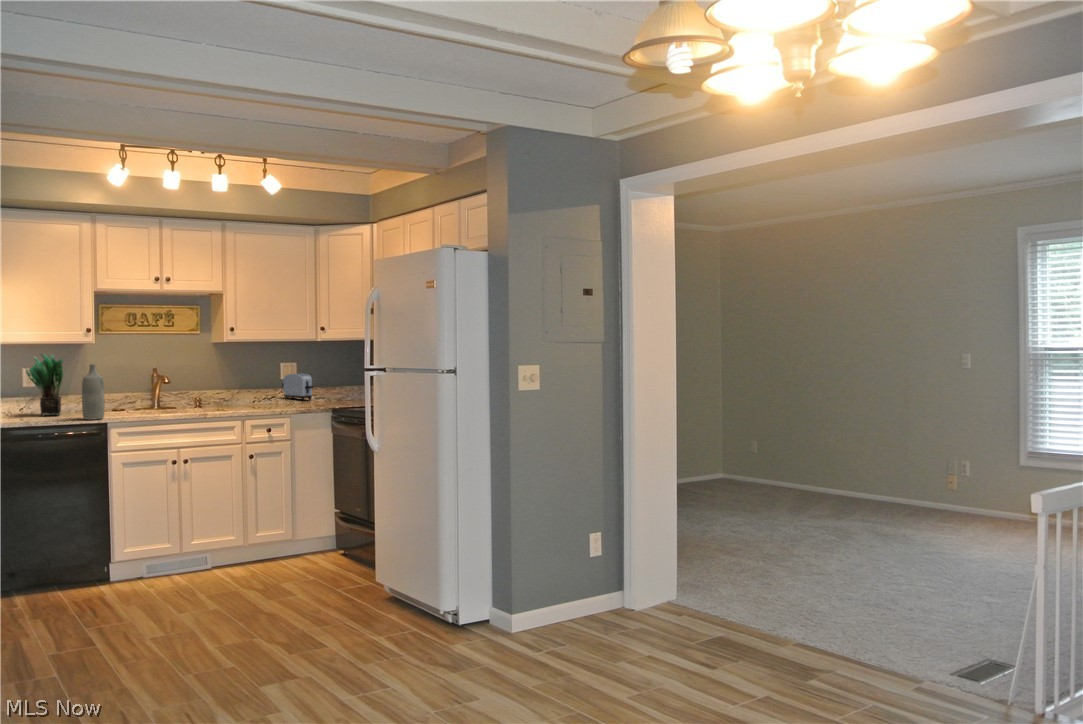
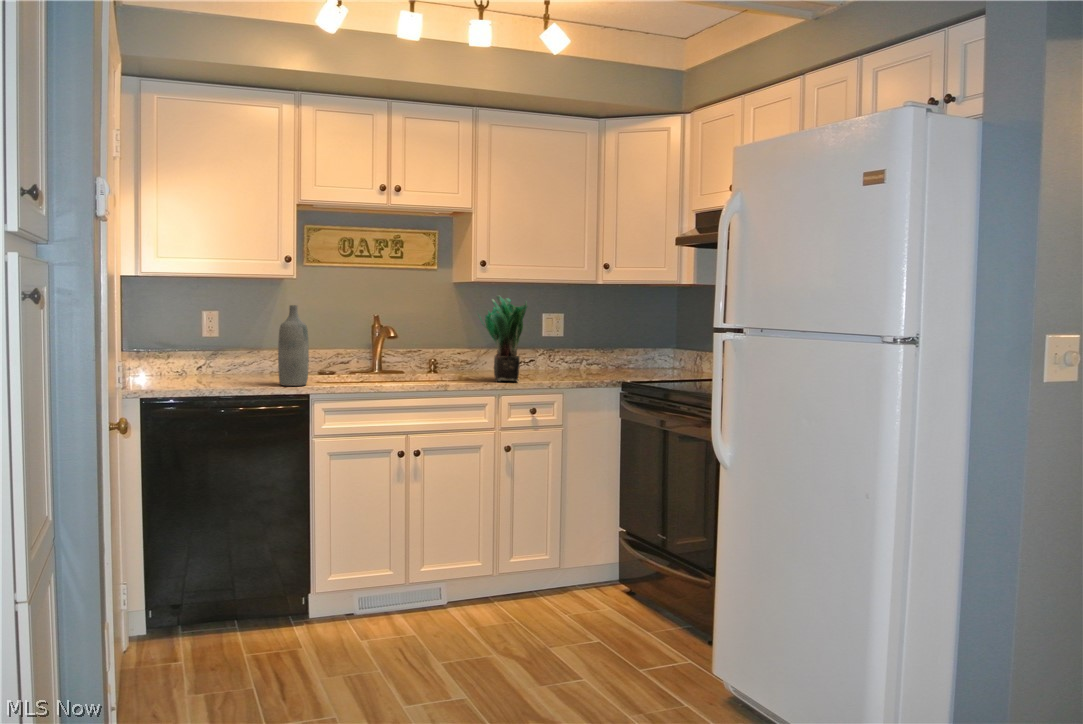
potted plant: present [26,354,63,416] -> present [478,296,527,381]
toaster: present [282,374,314,400] -> none [542,330,588,367]

